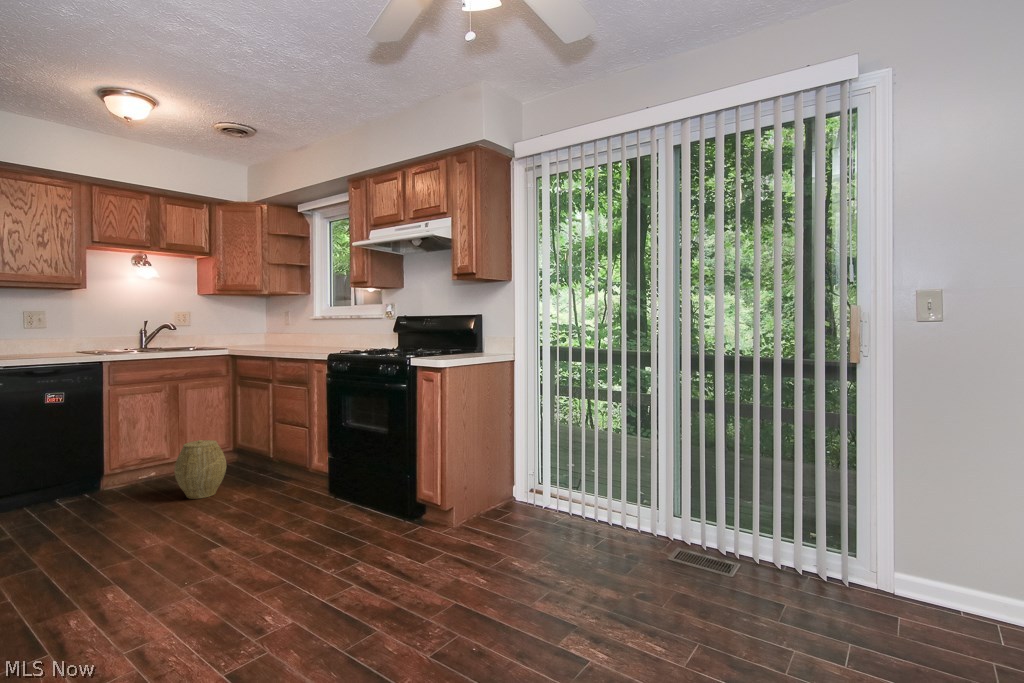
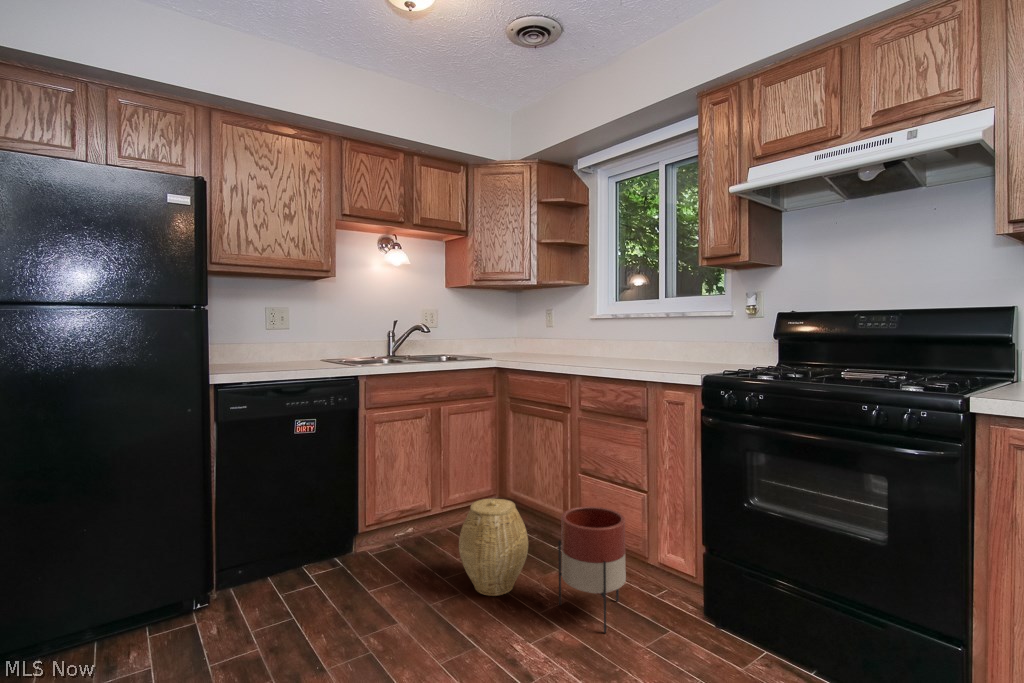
planter: none [239,438,281,506] -> present [558,506,626,633]

